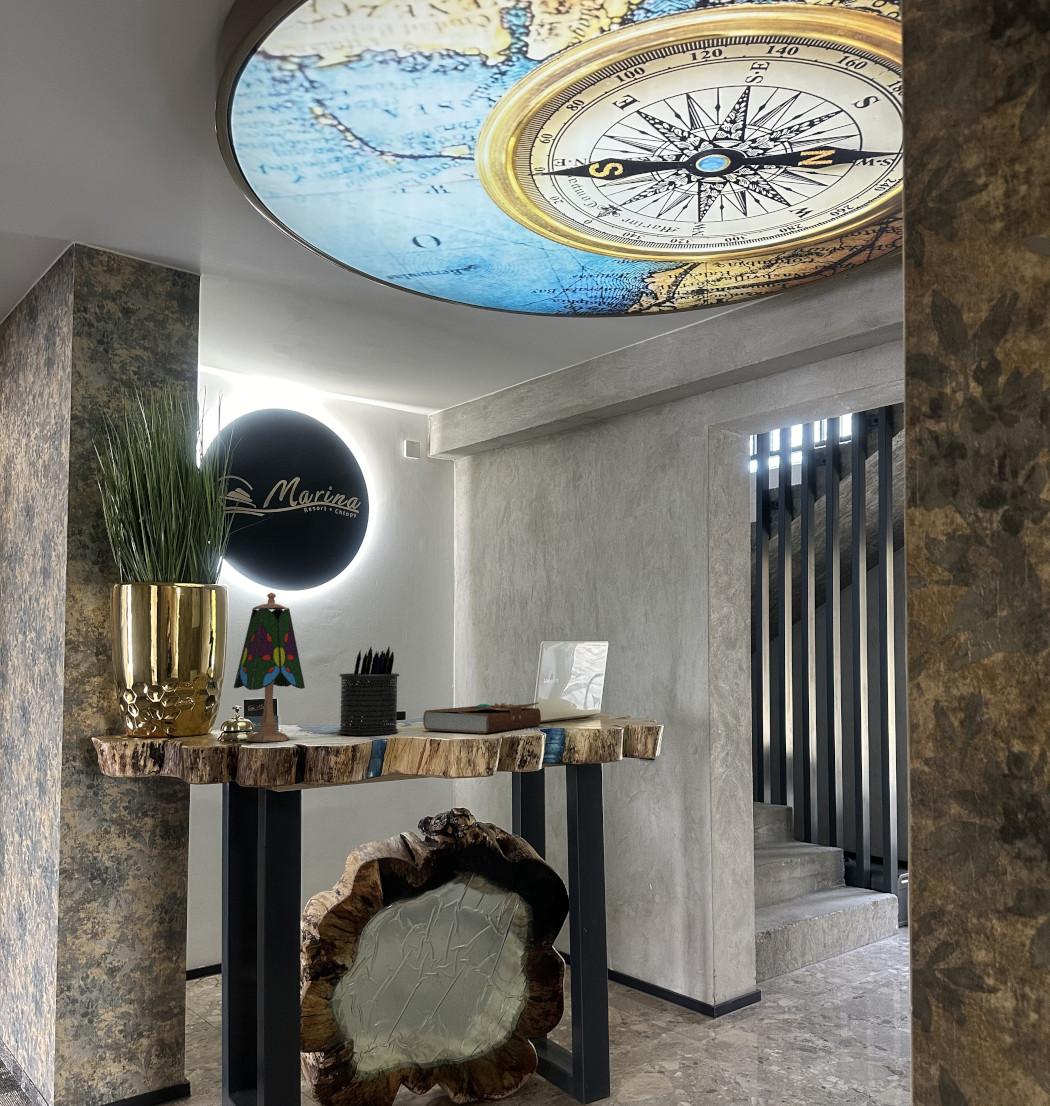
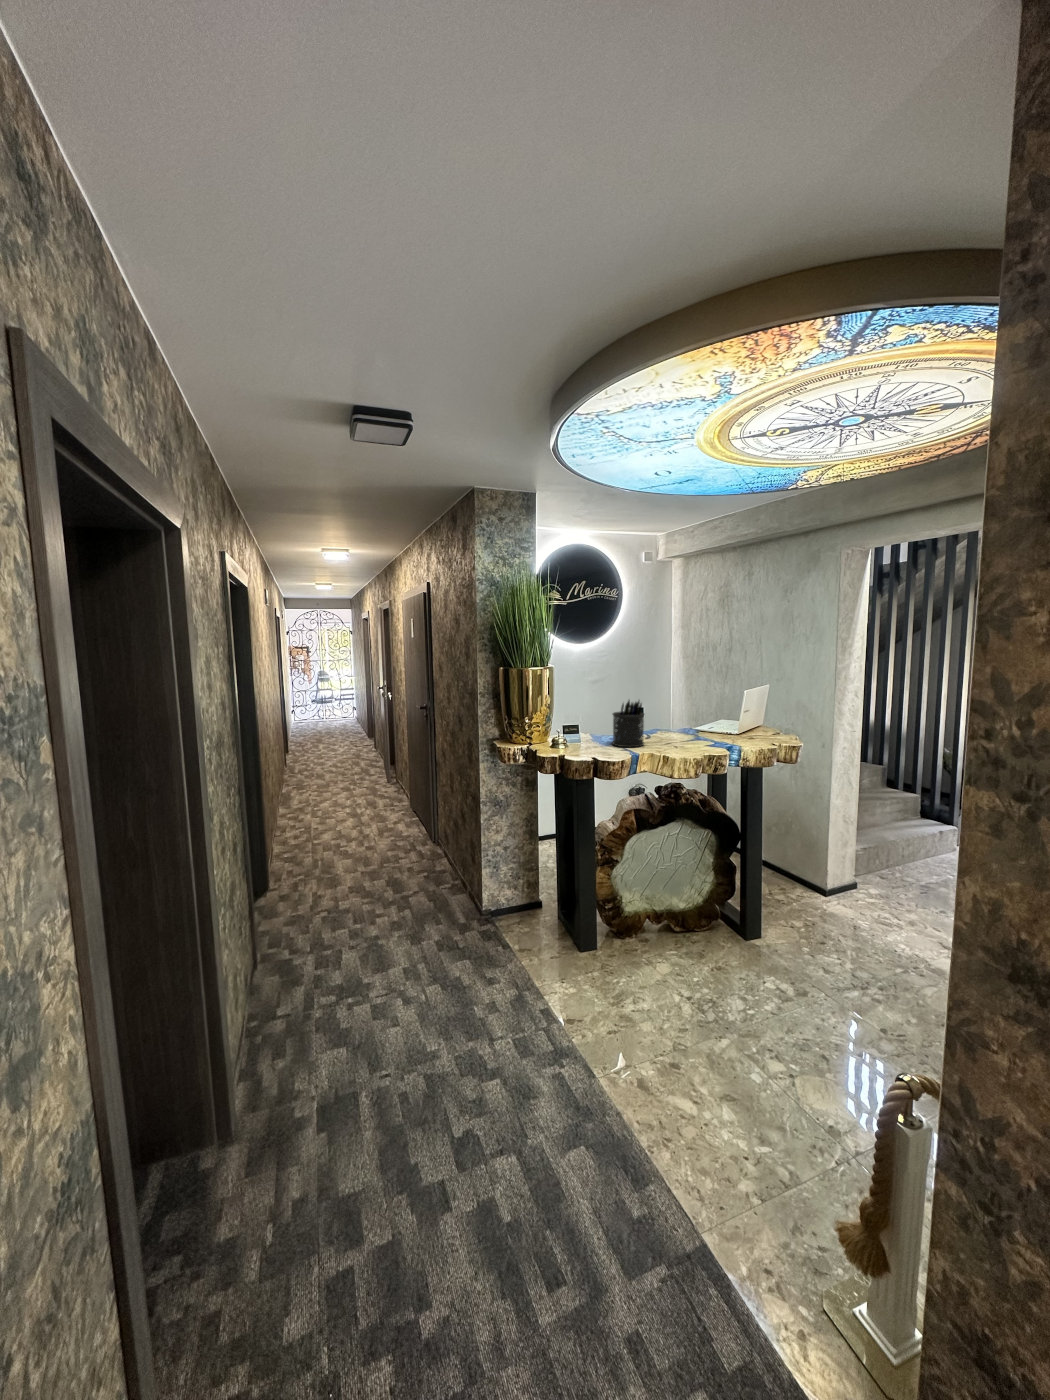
table lamp: present [234,593,305,742] -> none [558,672,595,751]
book: present [423,702,541,733] -> none [658,728,727,750]

